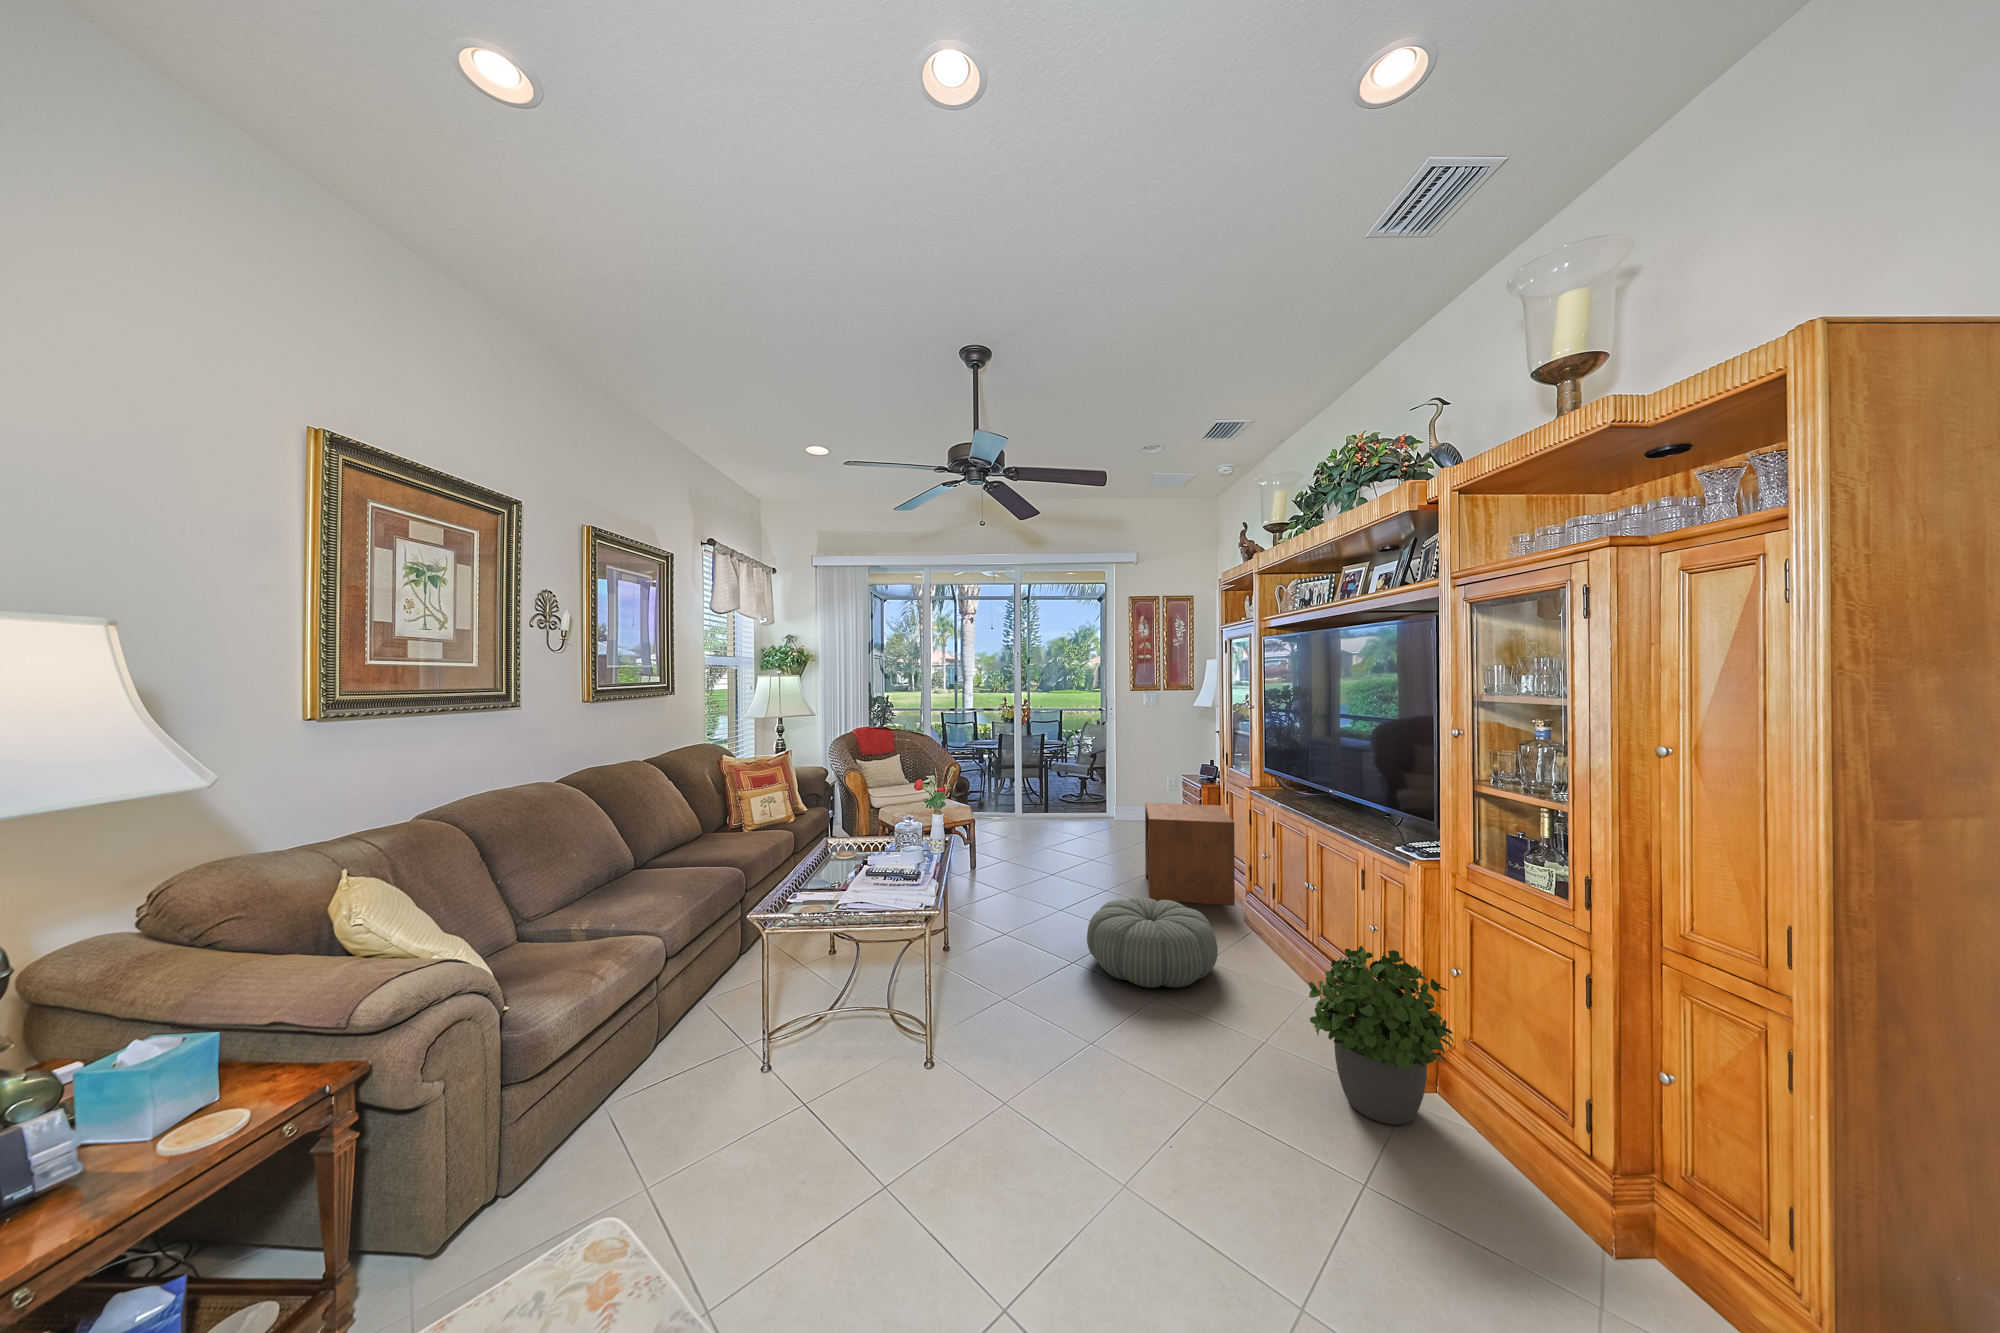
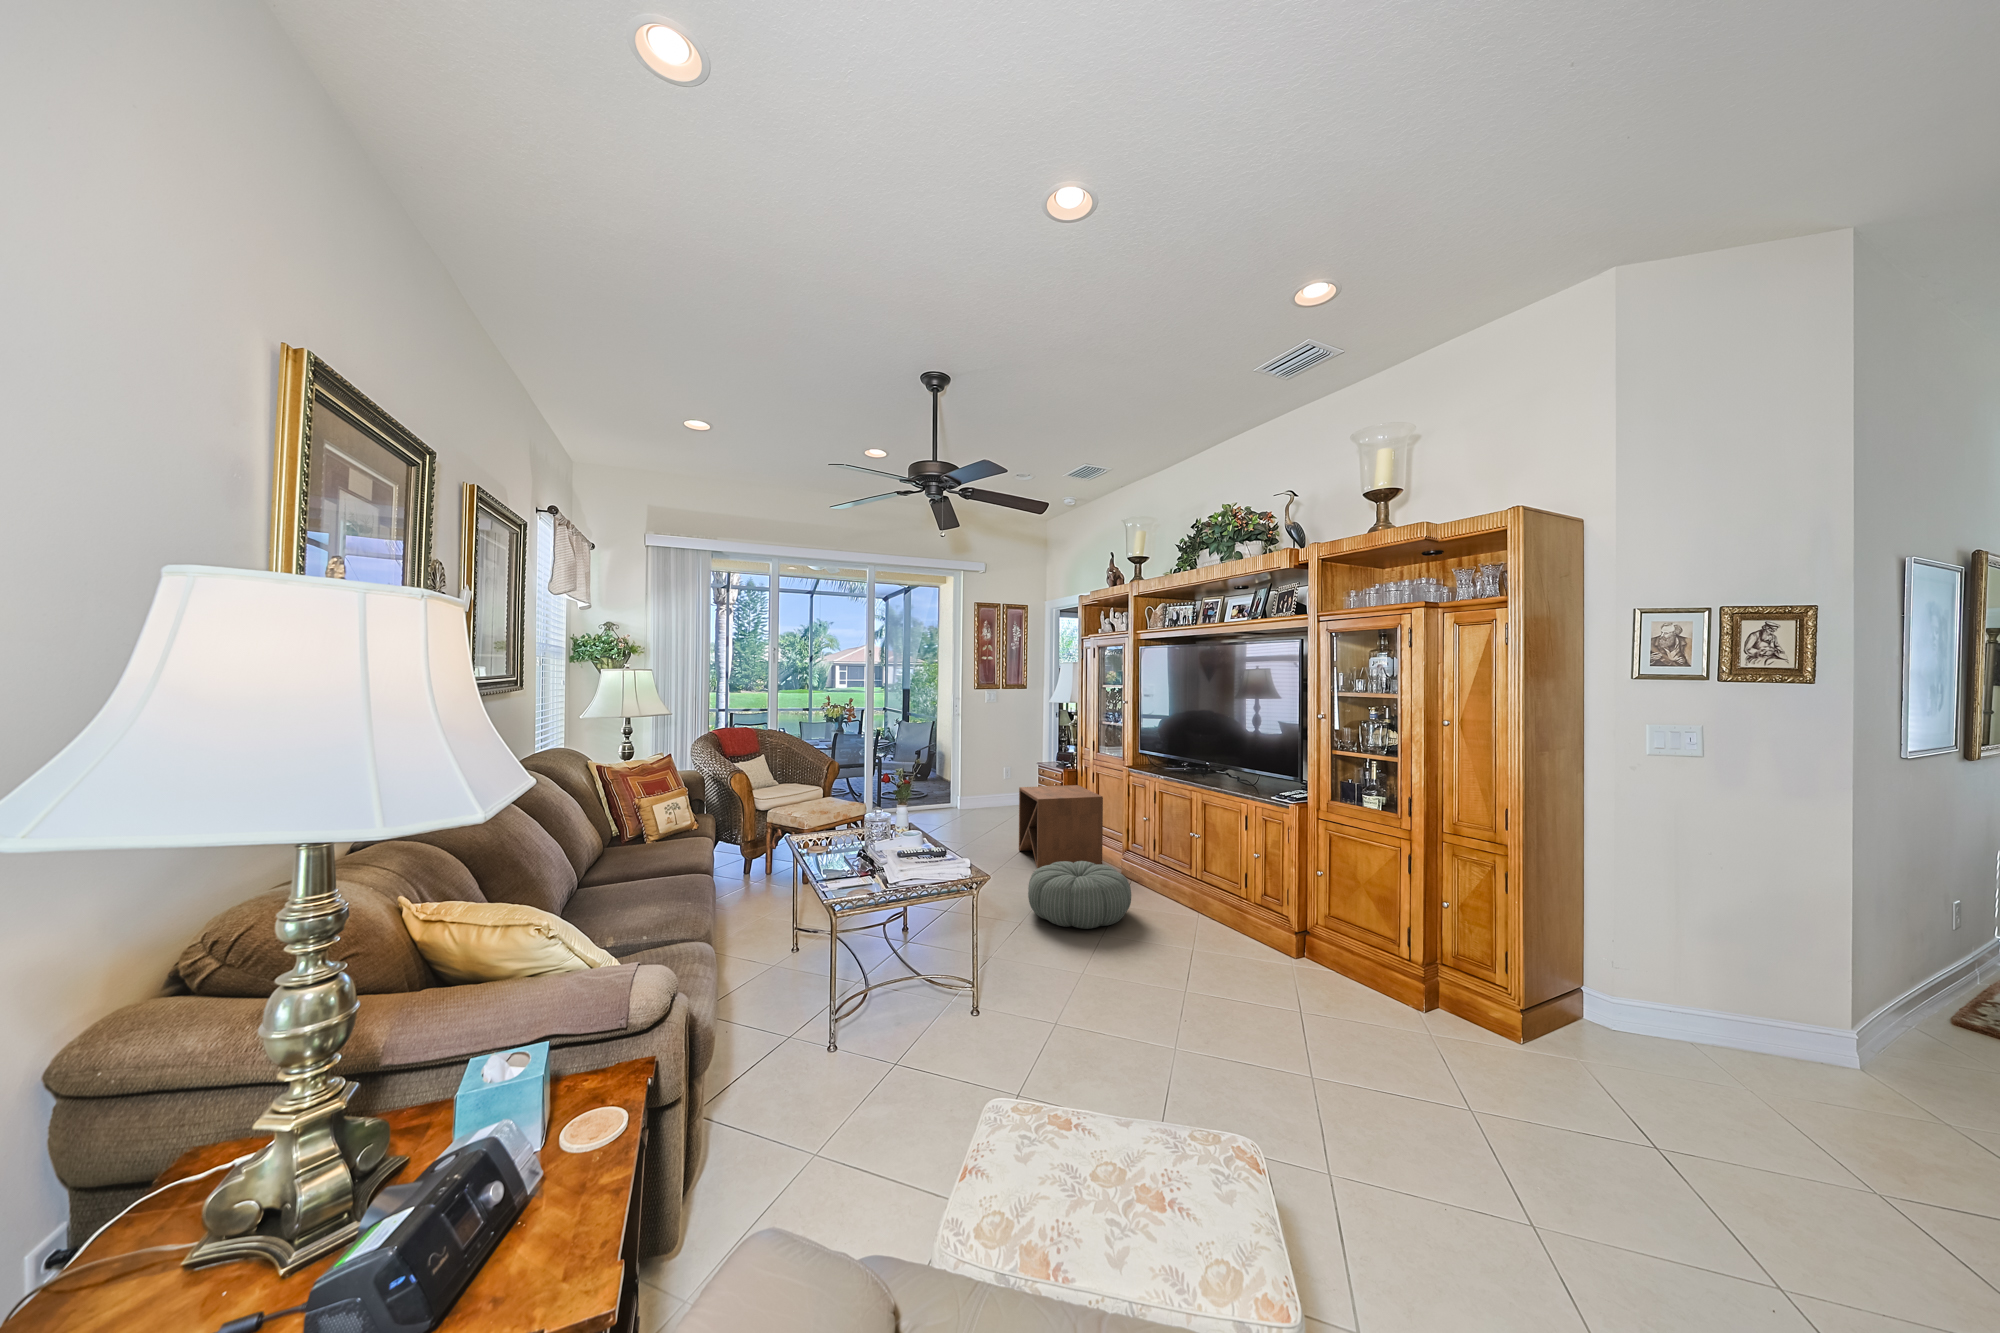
potted plant: present [1309,946,1453,1125] -> none [1235,865,1321,978]

